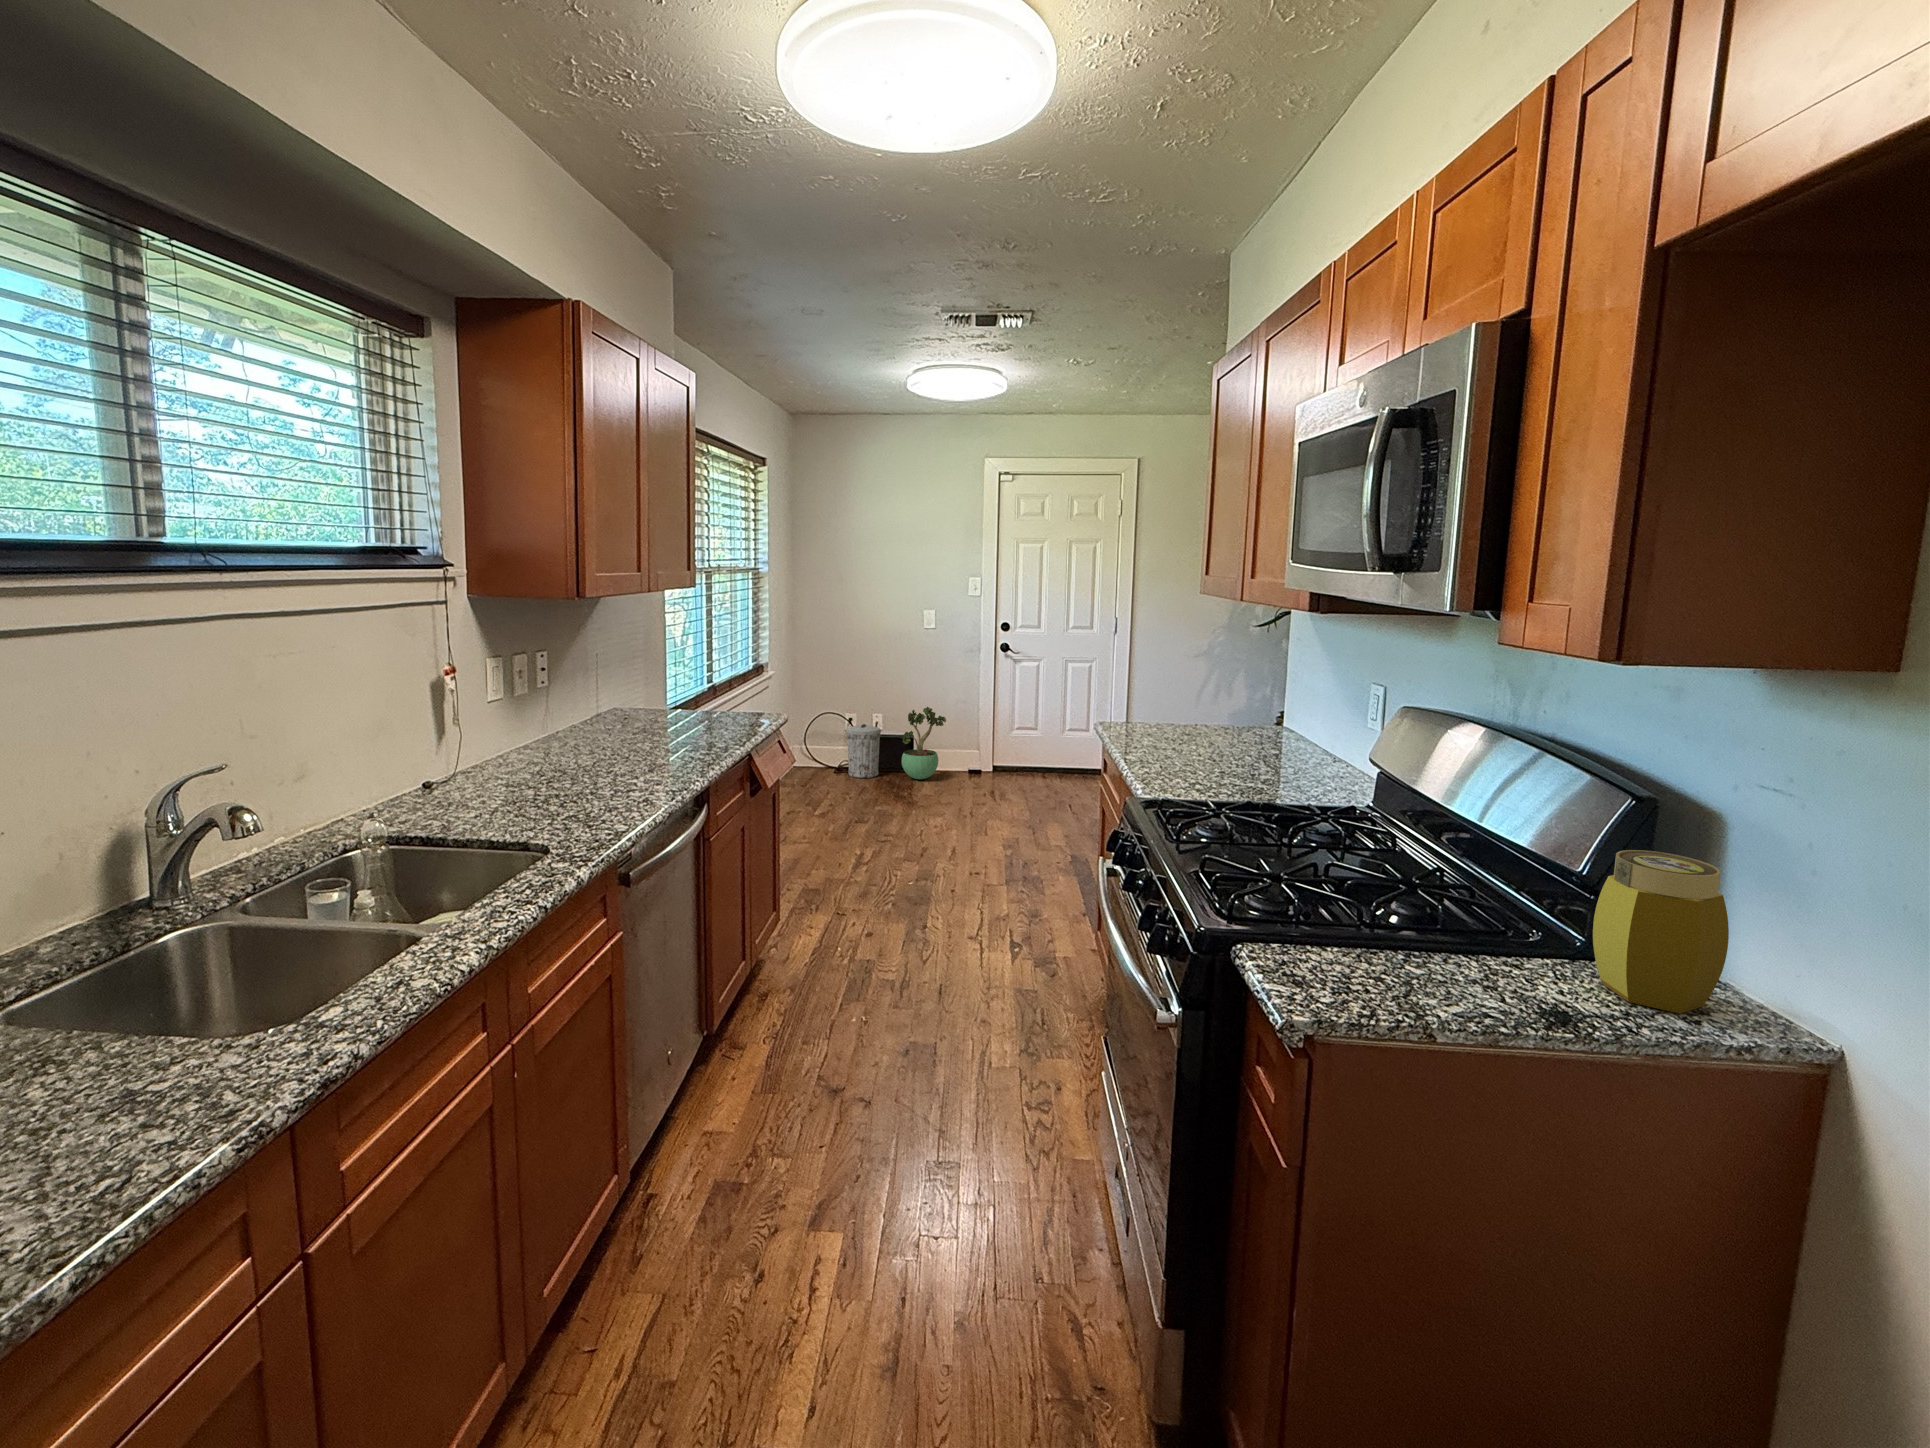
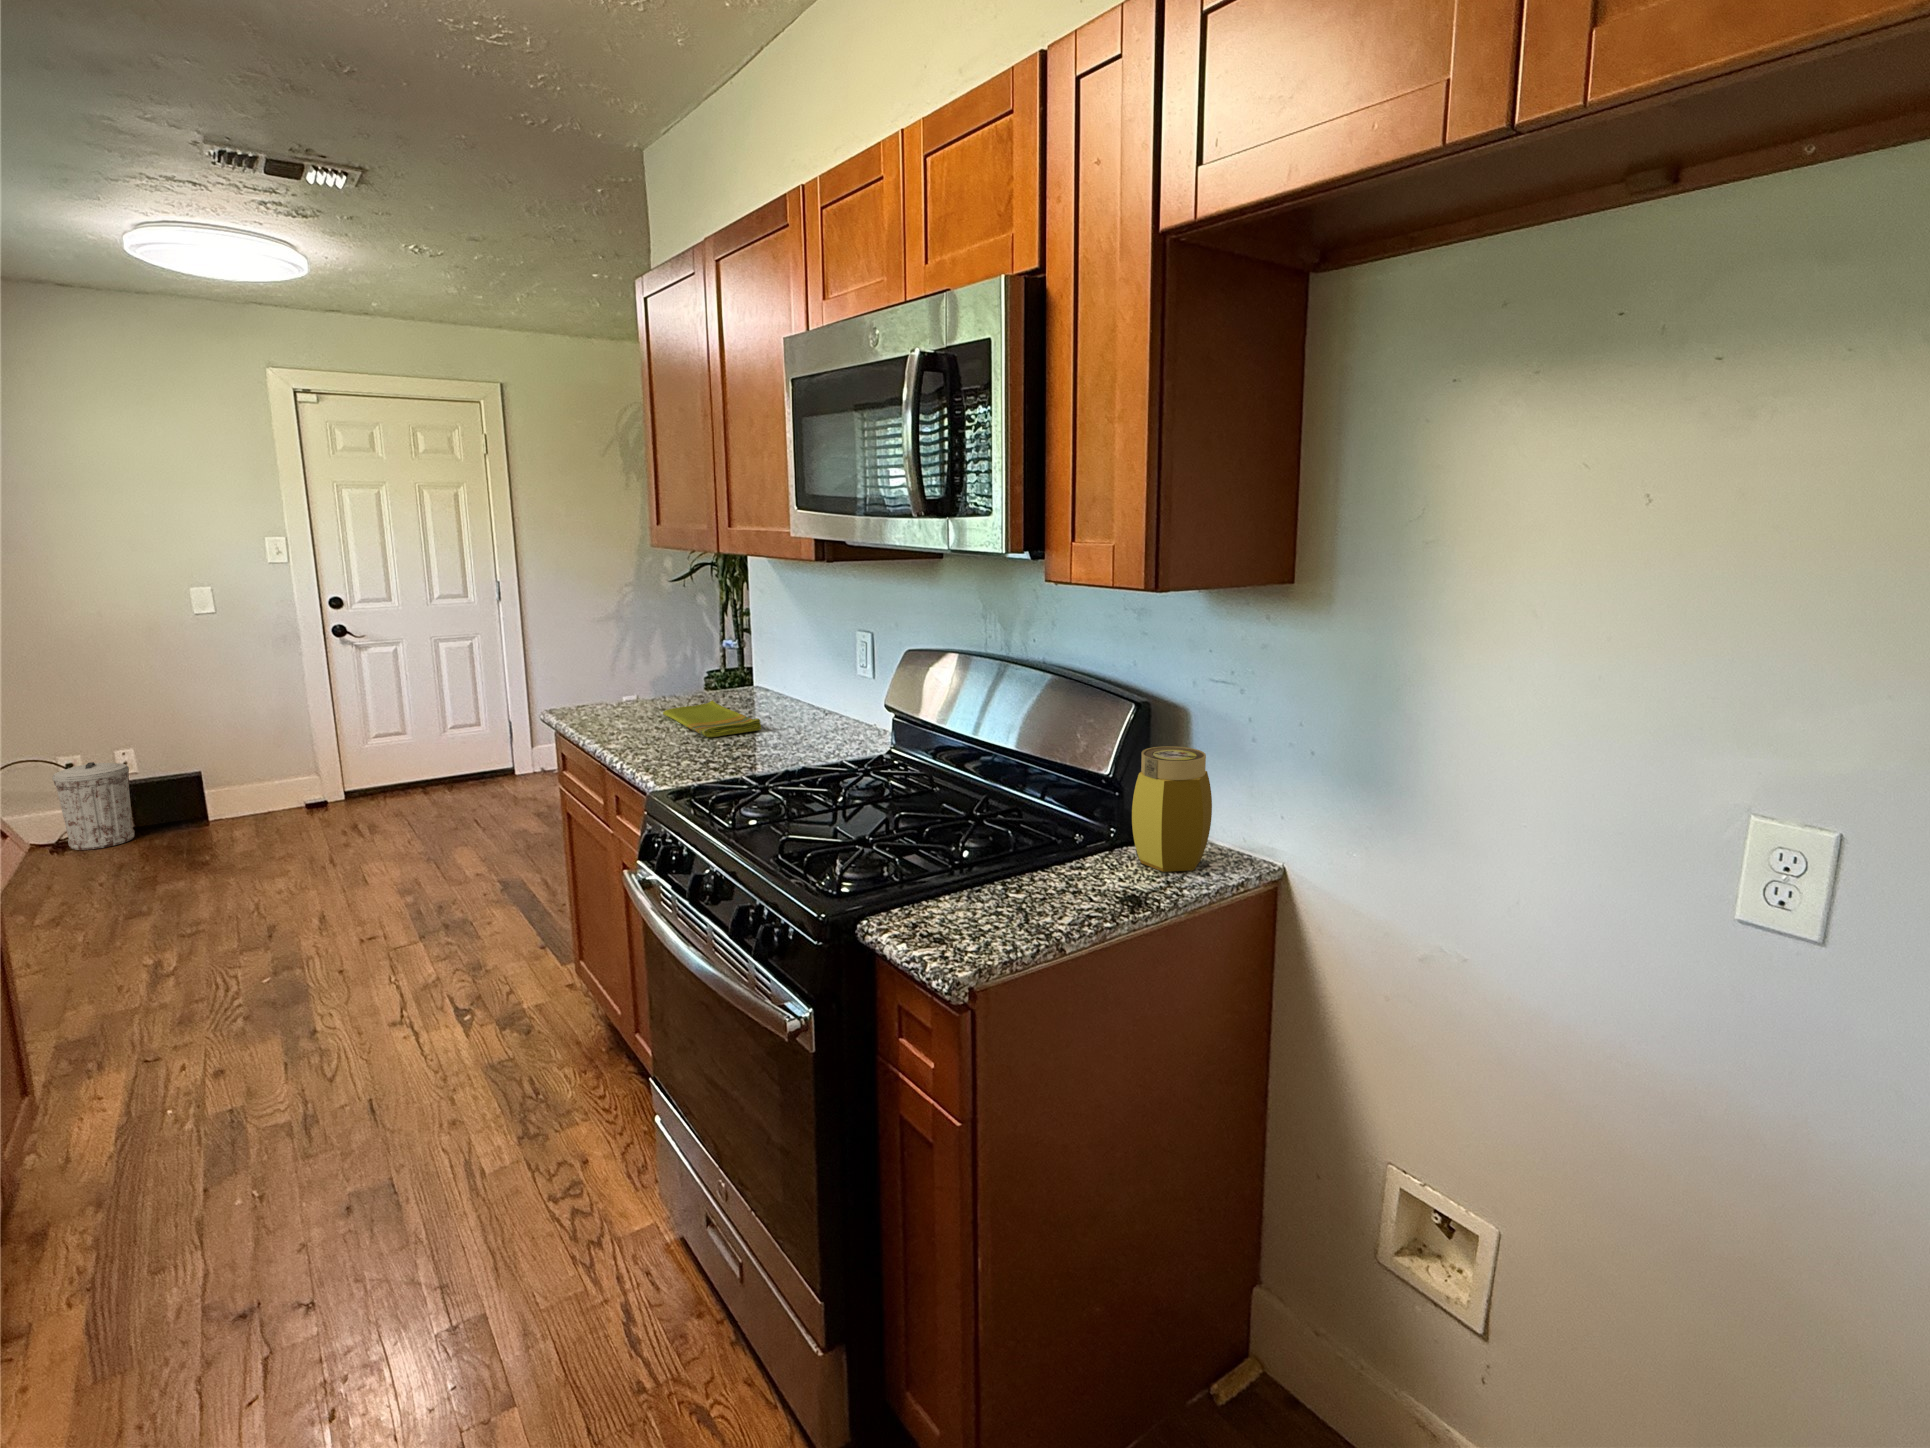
potted plant: present [902,707,946,779] -> none [178,719,257,829]
dish towel: none [1180,735,1256,766] -> present [663,700,761,737]

